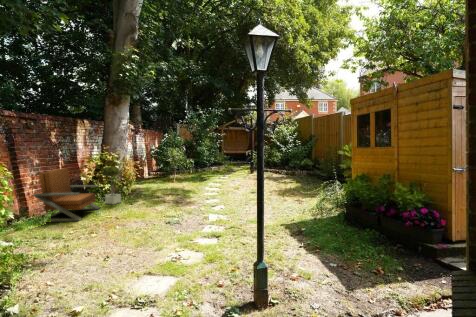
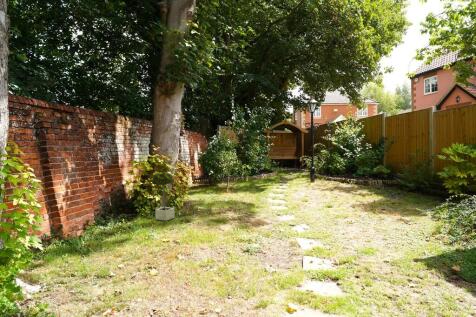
lounge chair: present [33,168,99,222] -> none [67,174,150,246]

